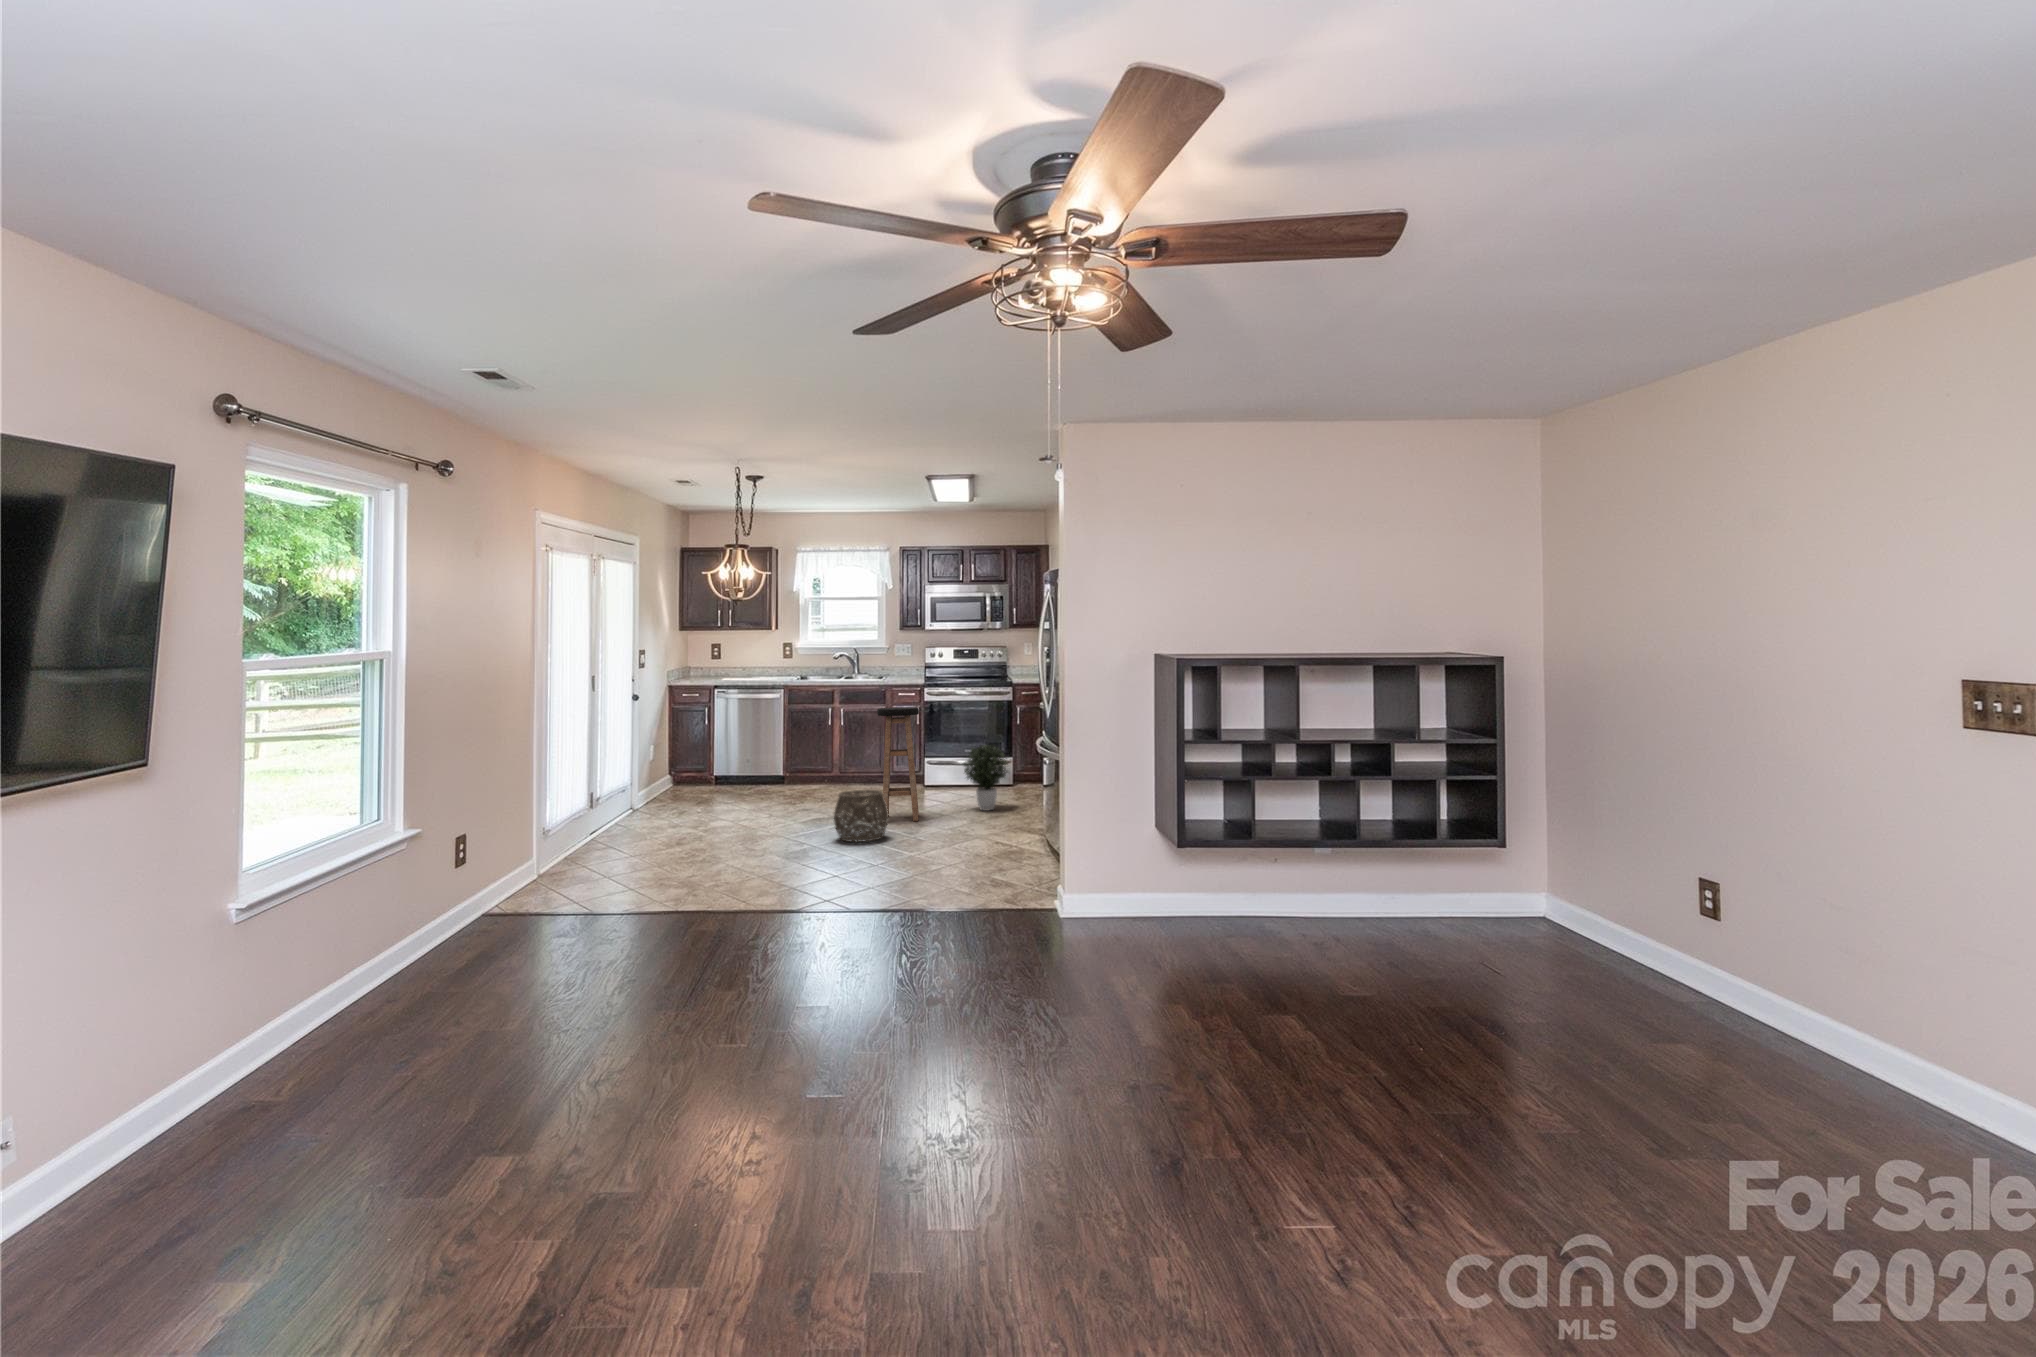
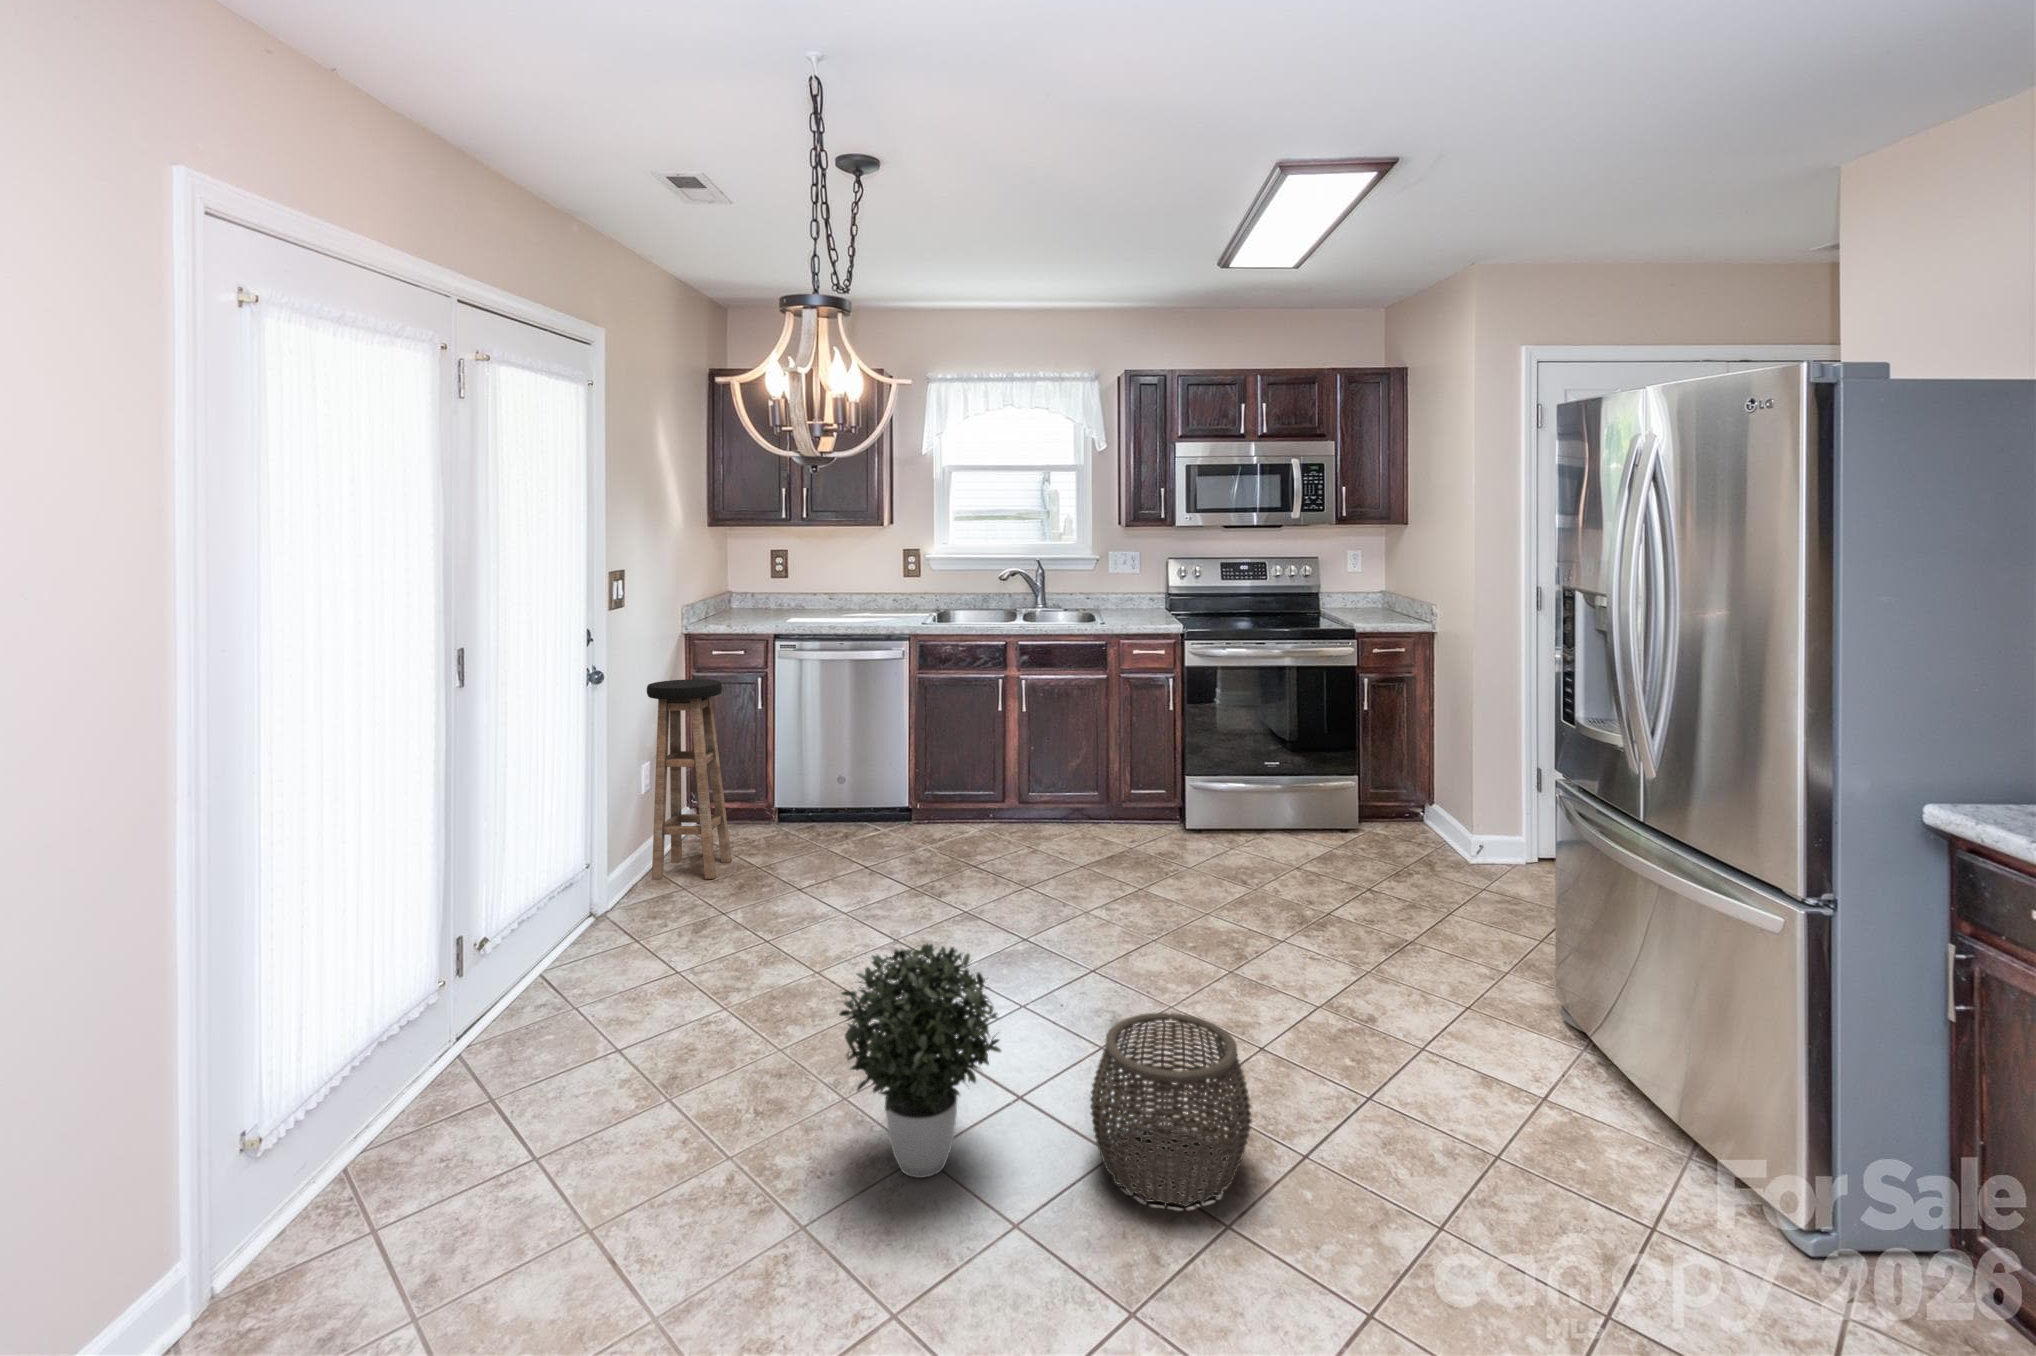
bar stool: present [877,707,919,821] -> present [647,679,732,879]
potted plant: present [963,745,1007,811] -> present [839,944,1001,1178]

